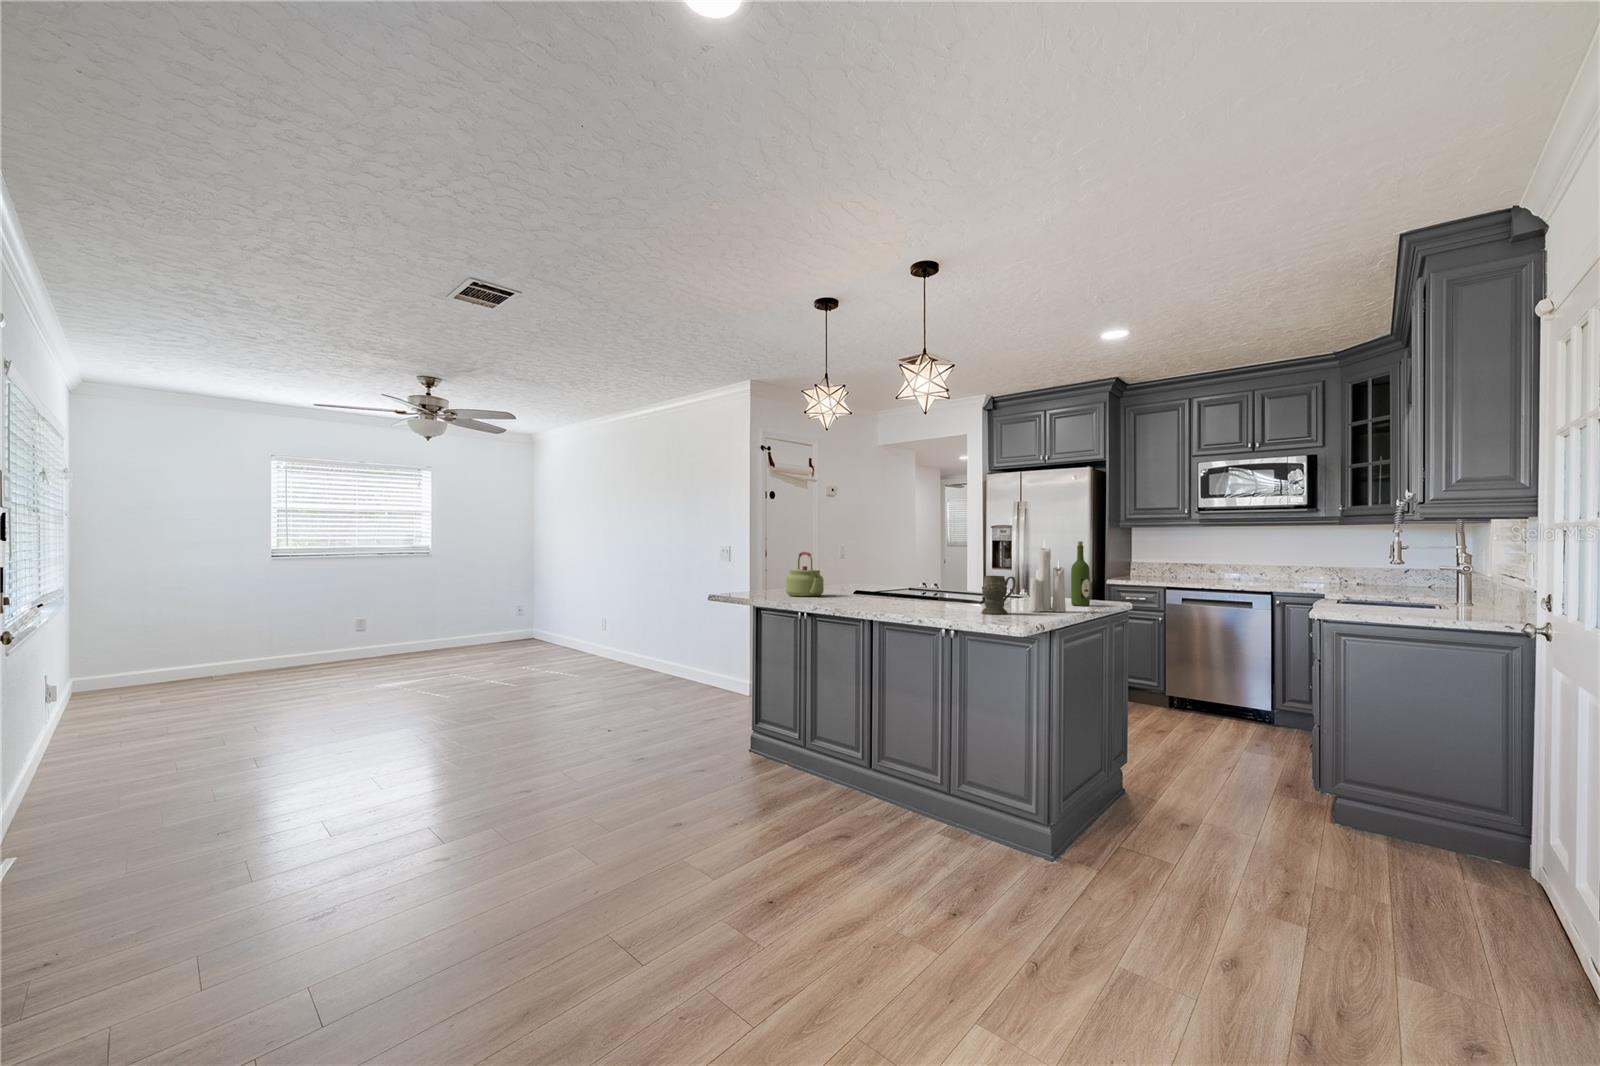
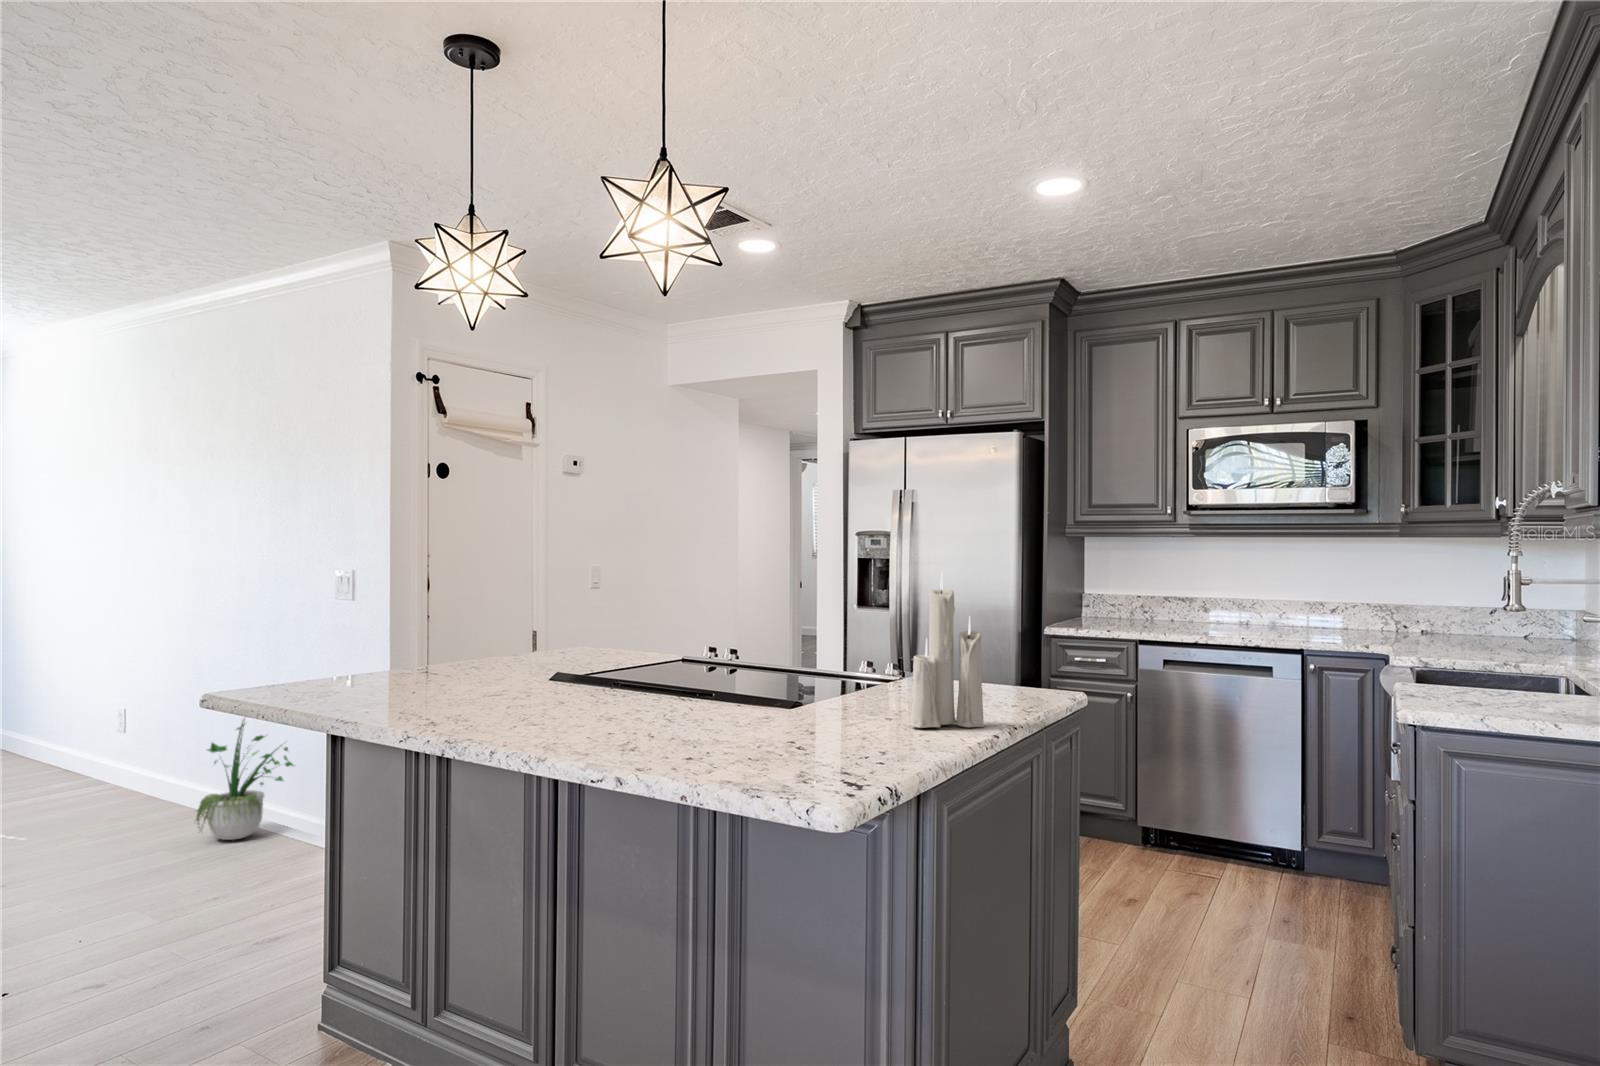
wine bottle: present [1071,541,1090,606] -> none [992,572,1027,703]
kettle: present [786,552,824,597] -> none [422,588,505,684]
mug: present [981,576,1016,615] -> none [808,653,881,743]
potted plant: none [653,612,703,683] -> present [196,717,293,840]

